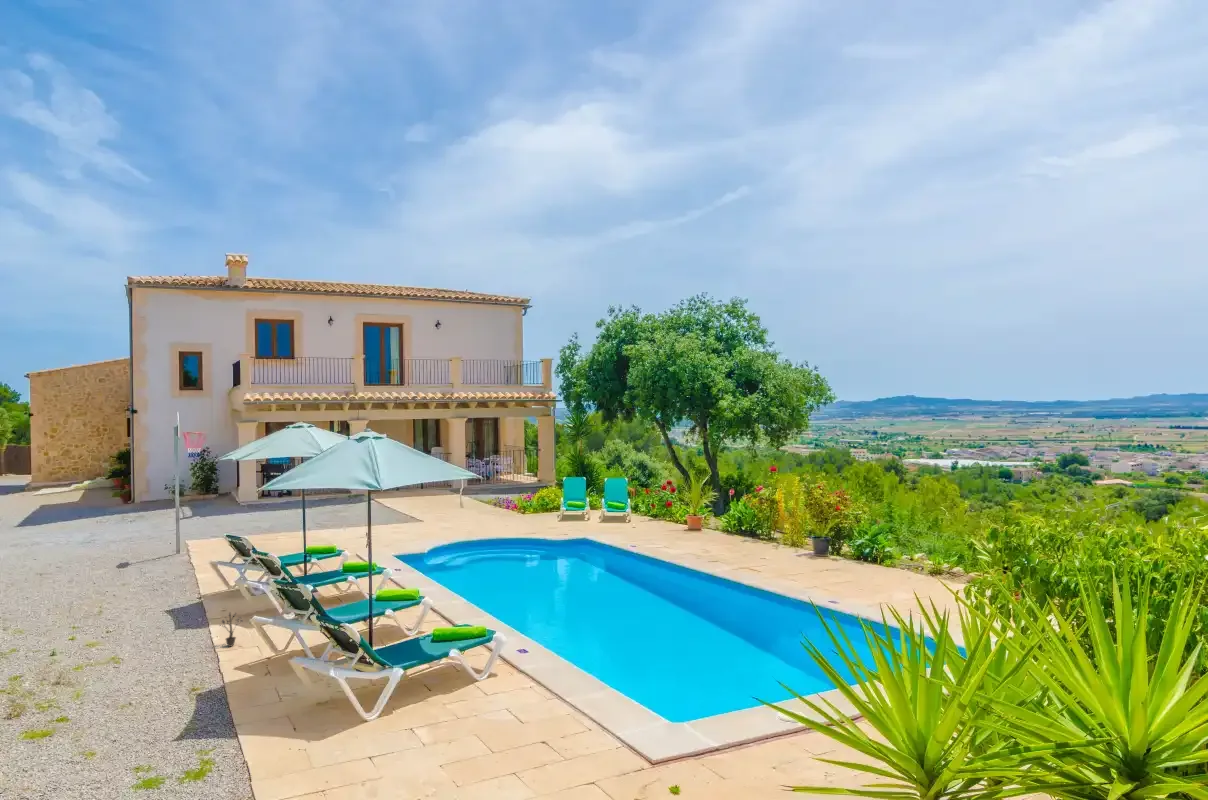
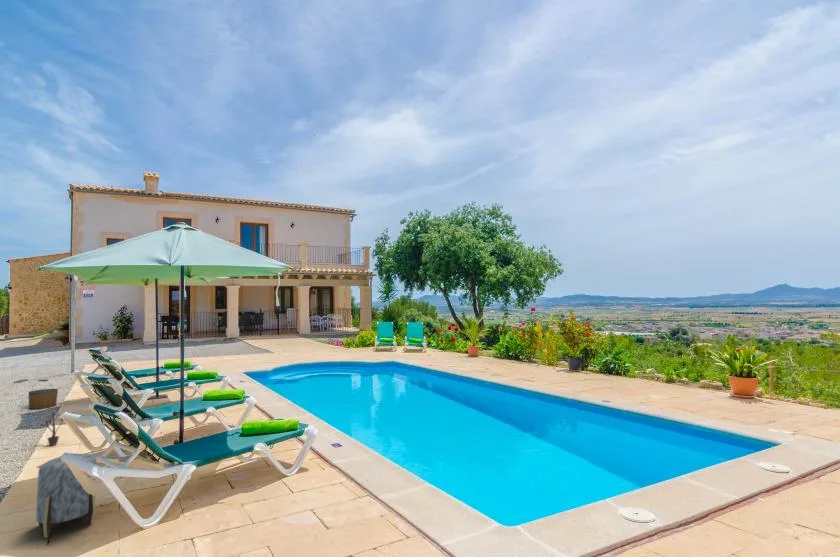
bucket: none [167,569,196,603] -> present [29,380,58,409]
stool: none [276,657,324,726] -> present [36,454,97,538]

